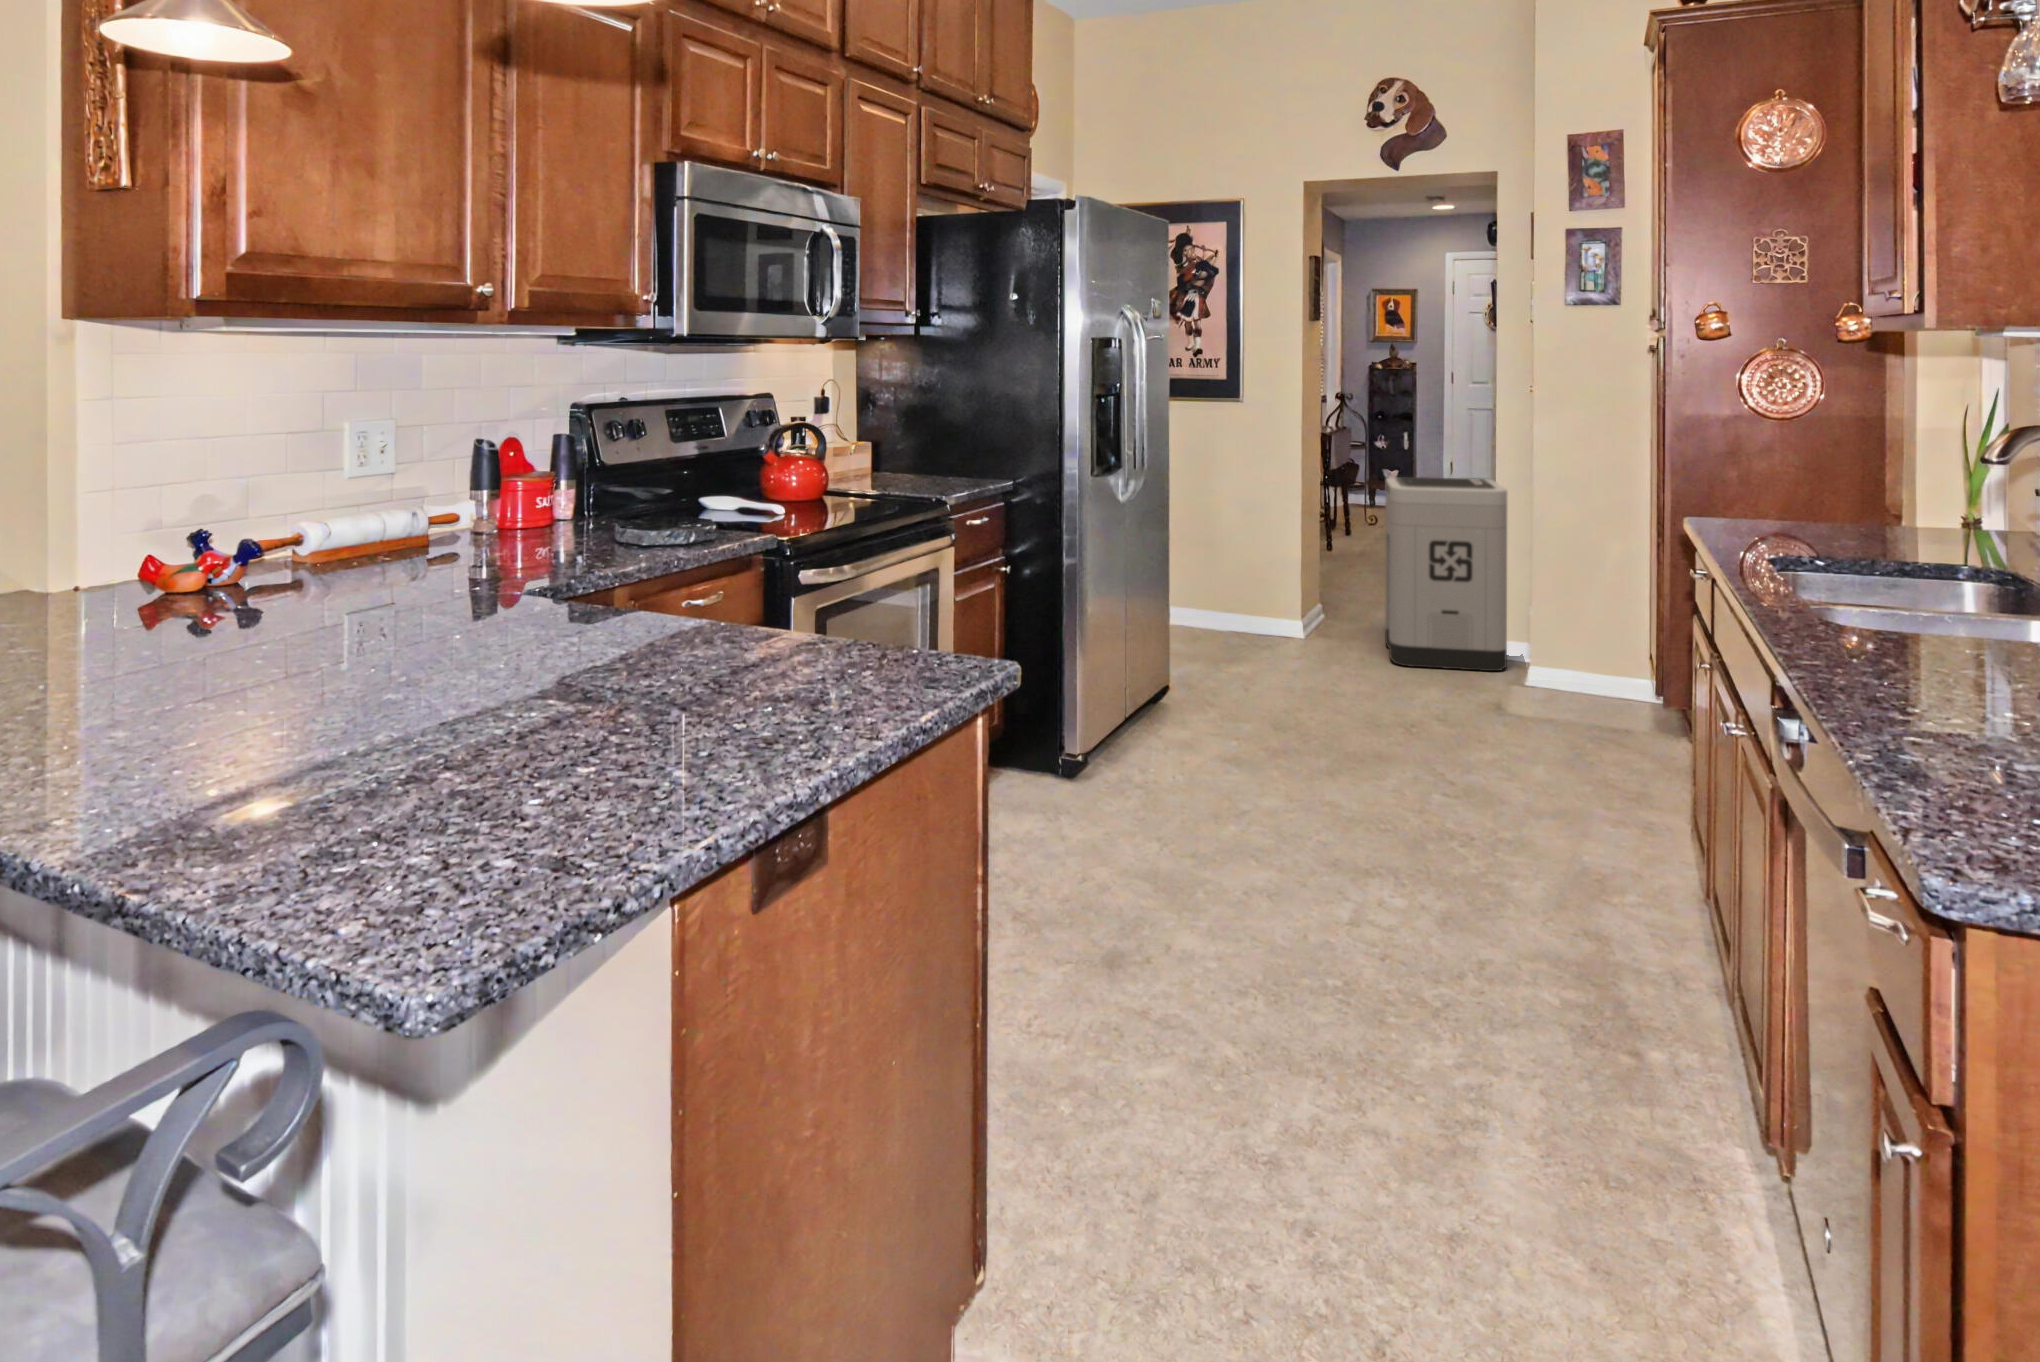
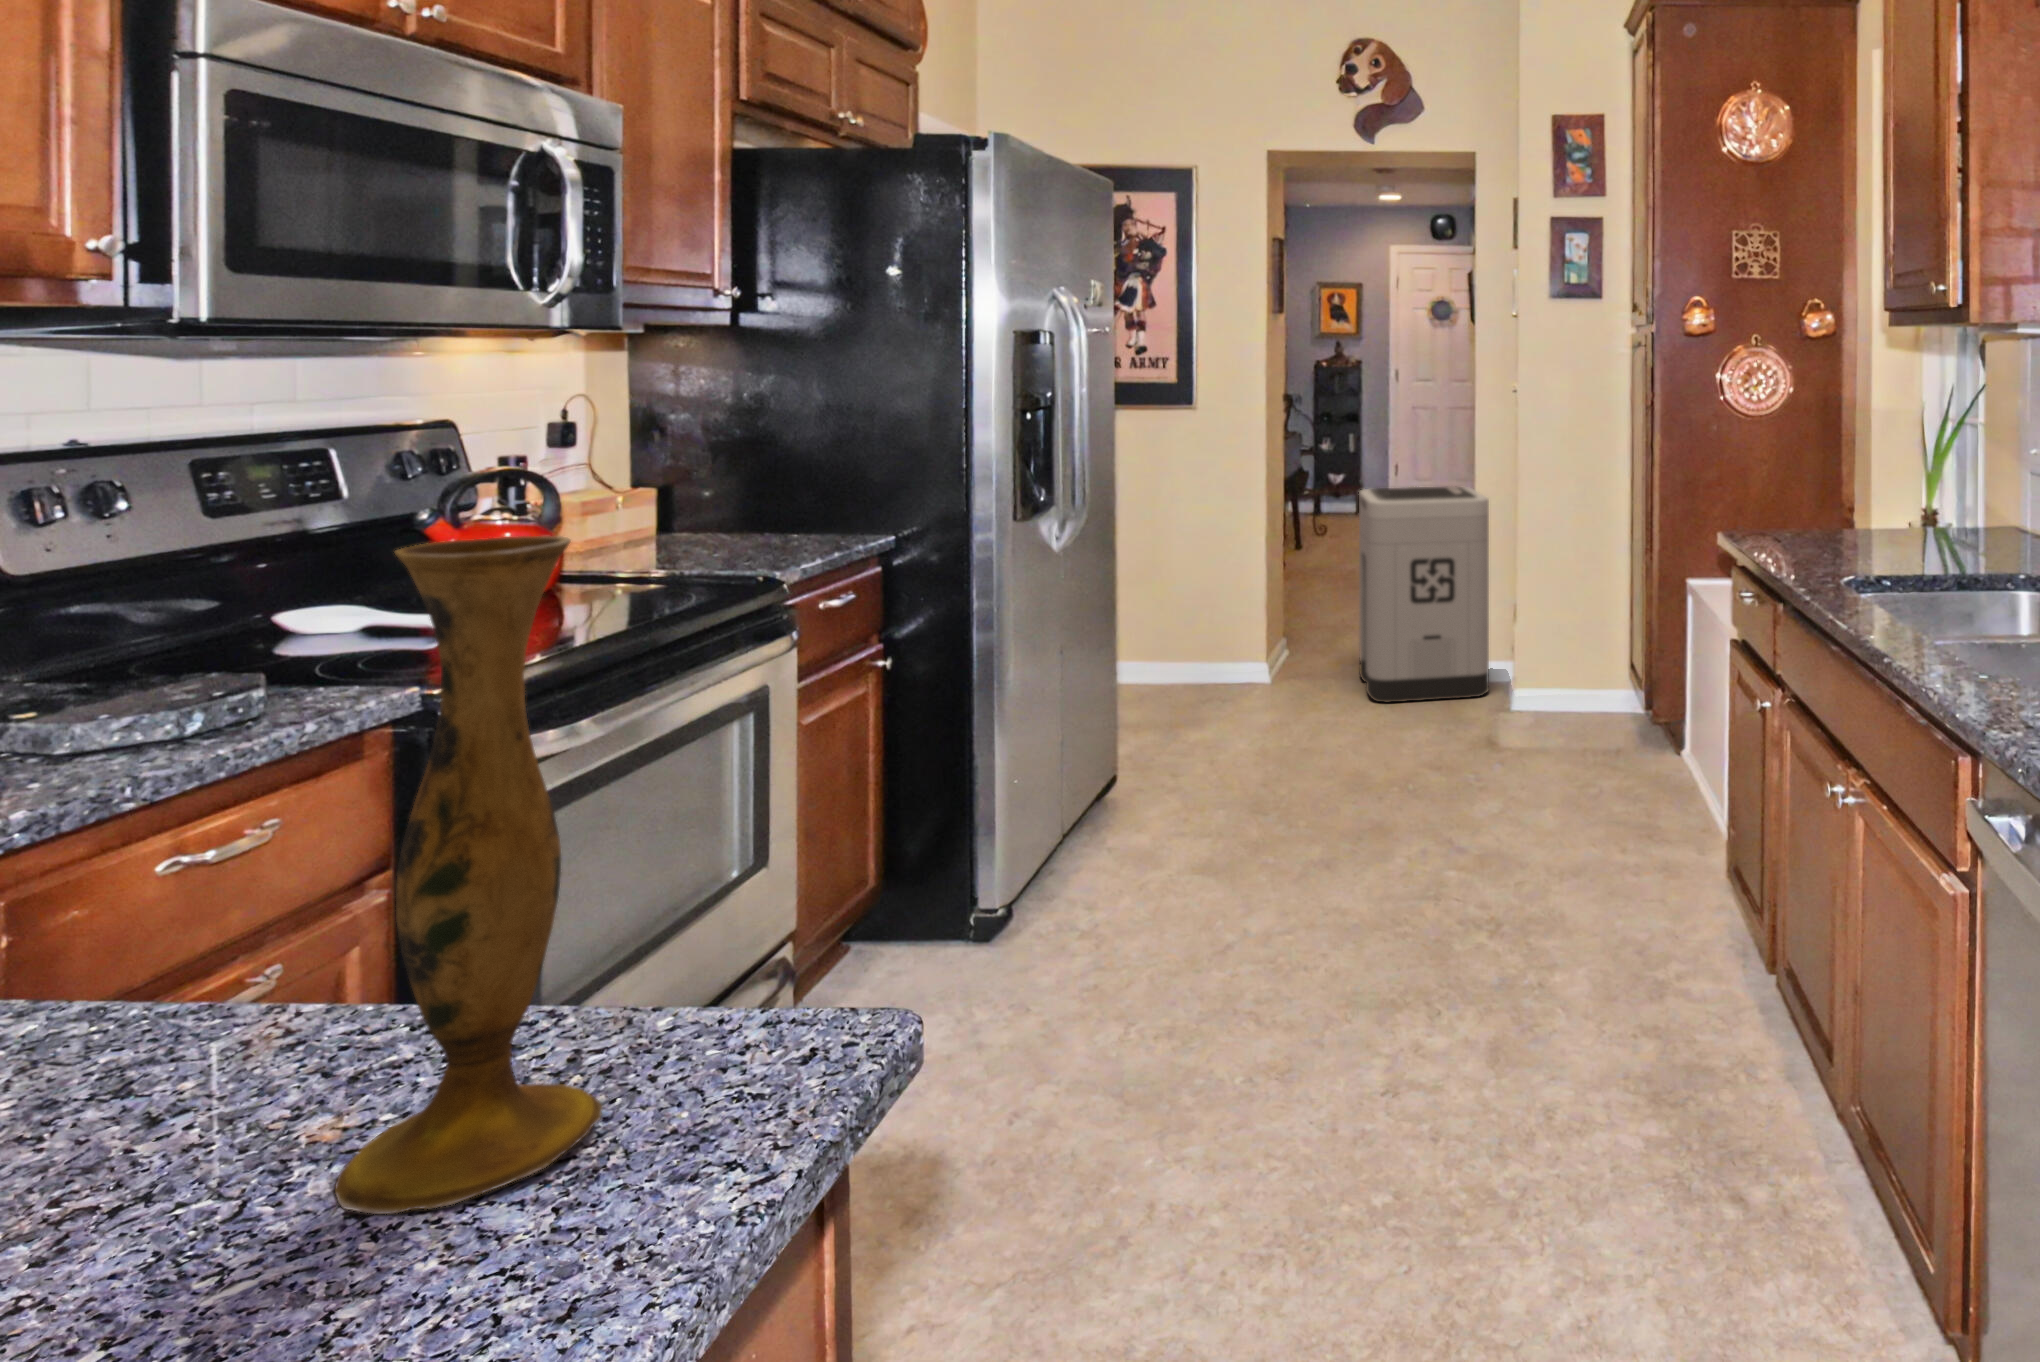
vase: none [825,426,907,675] -> present [335,536,602,1214]

